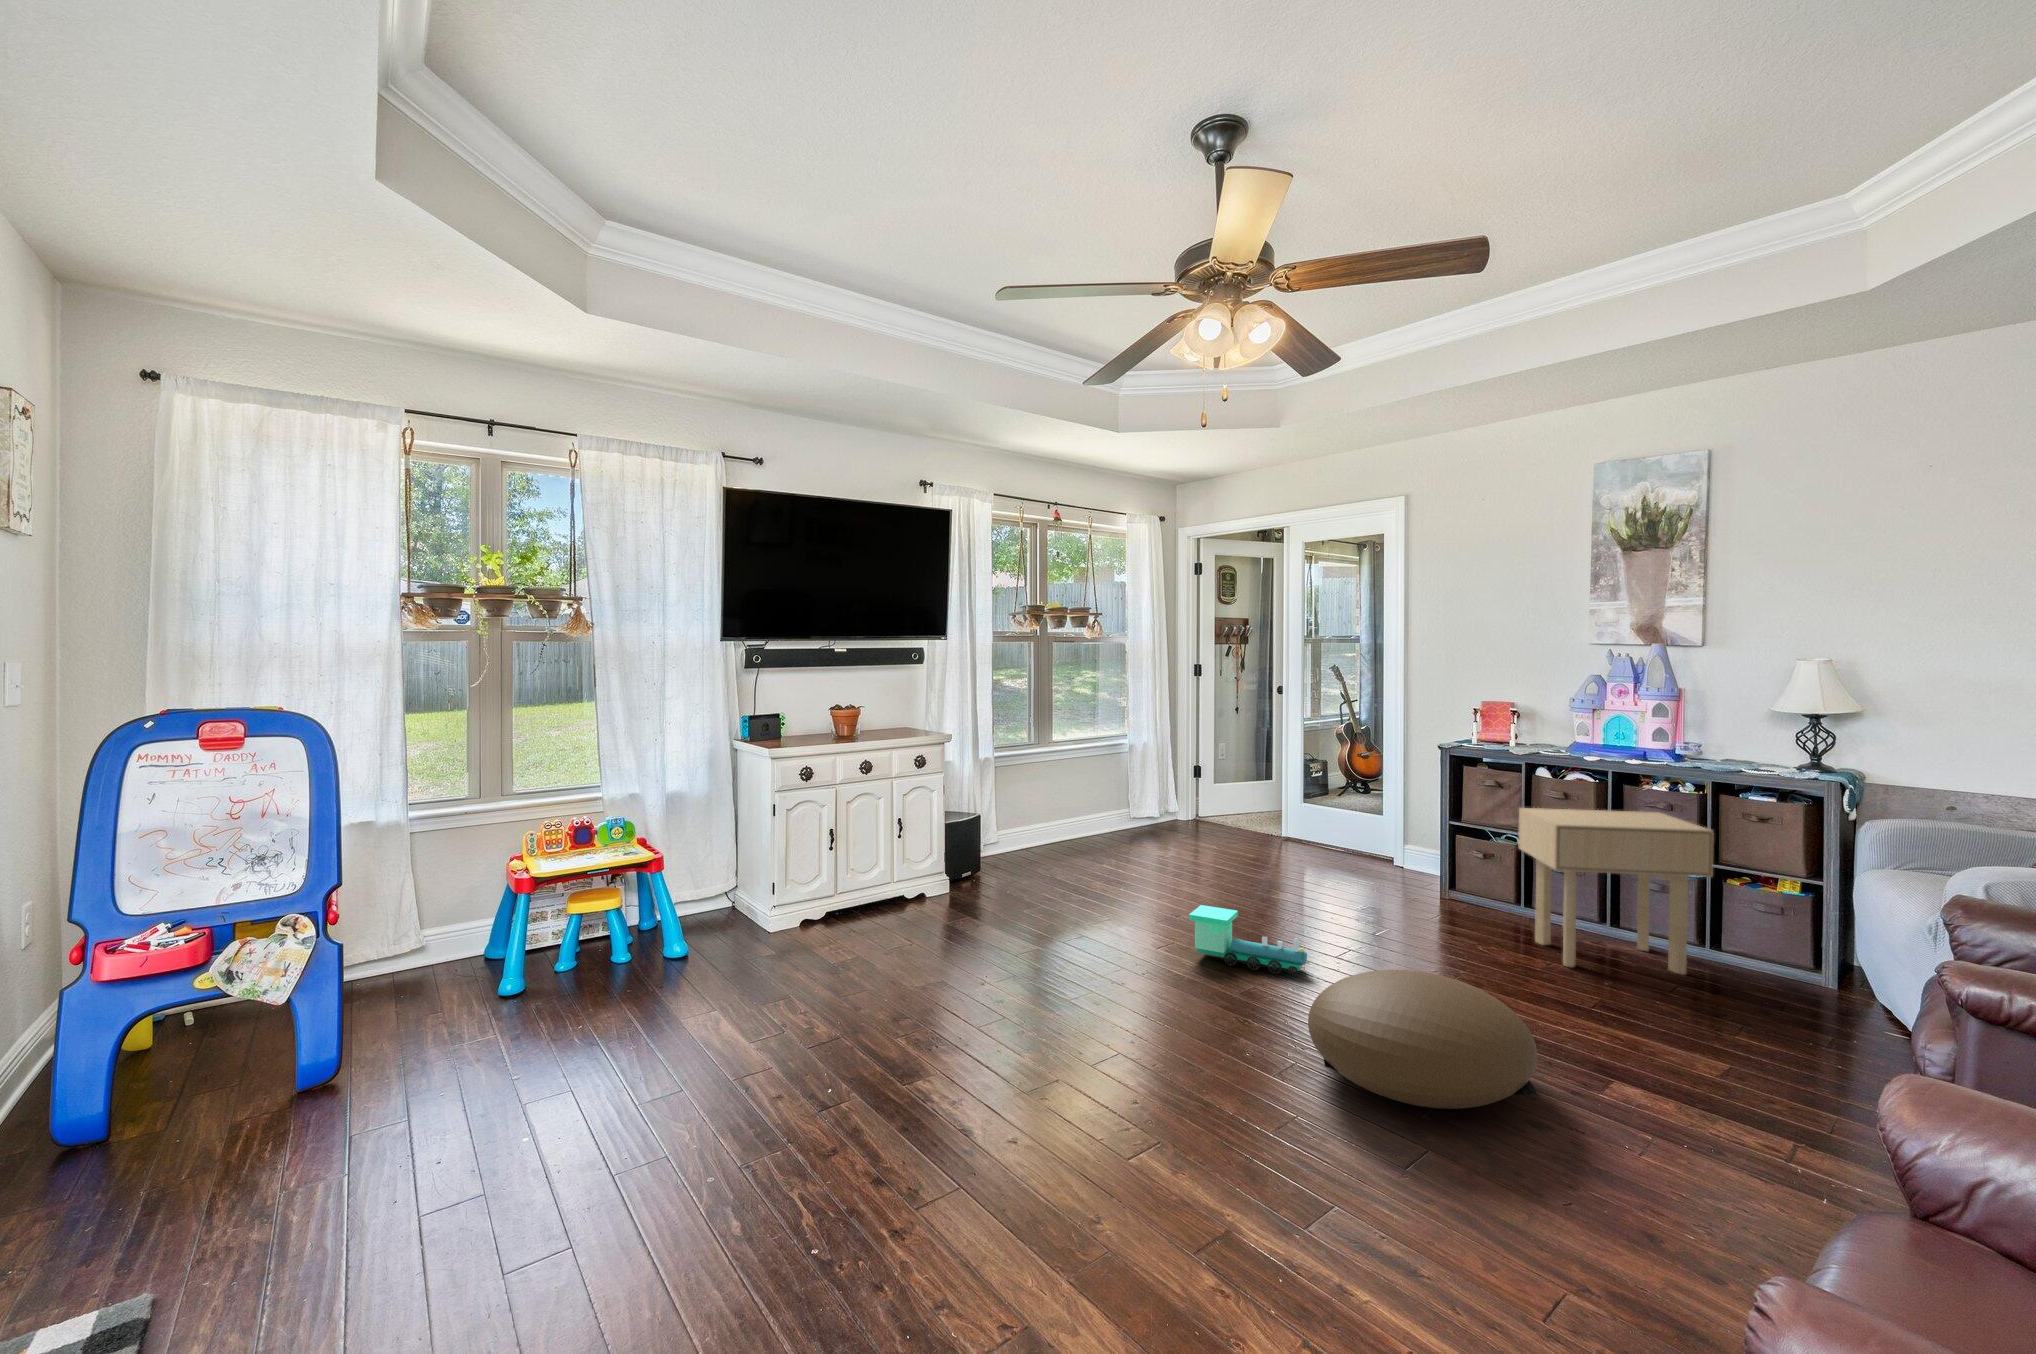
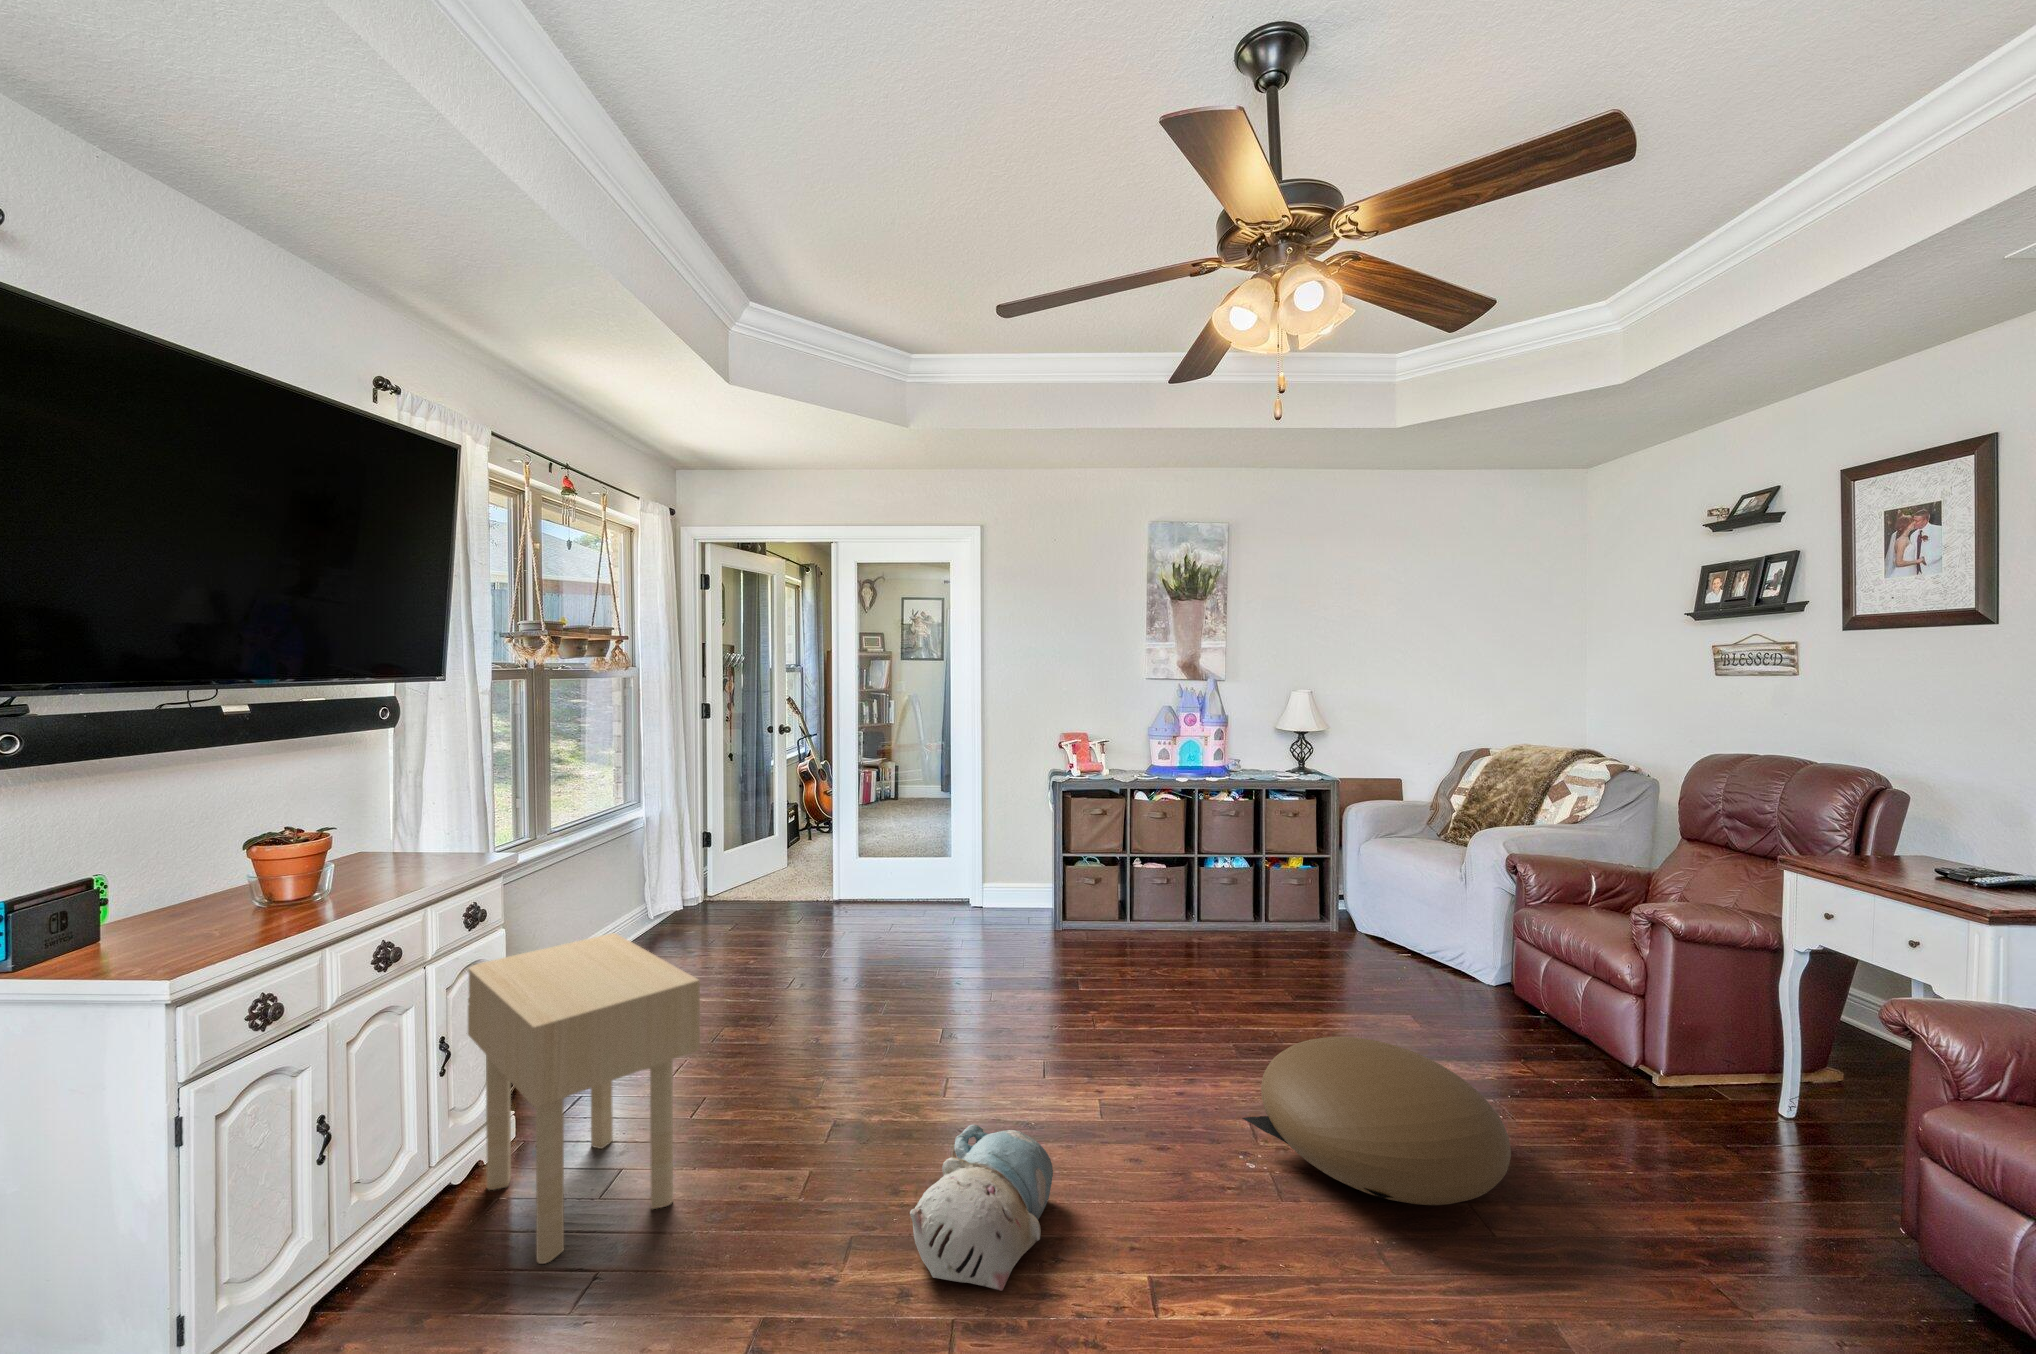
side table: present [1518,808,1714,975] -> present [468,933,700,1264]
toy train: present [1189,905,1309,976] -> none [986,1022,1125,1097]
plush toy: none [1028,934,1147,1008] -> present [910,1125,1053,1291]

